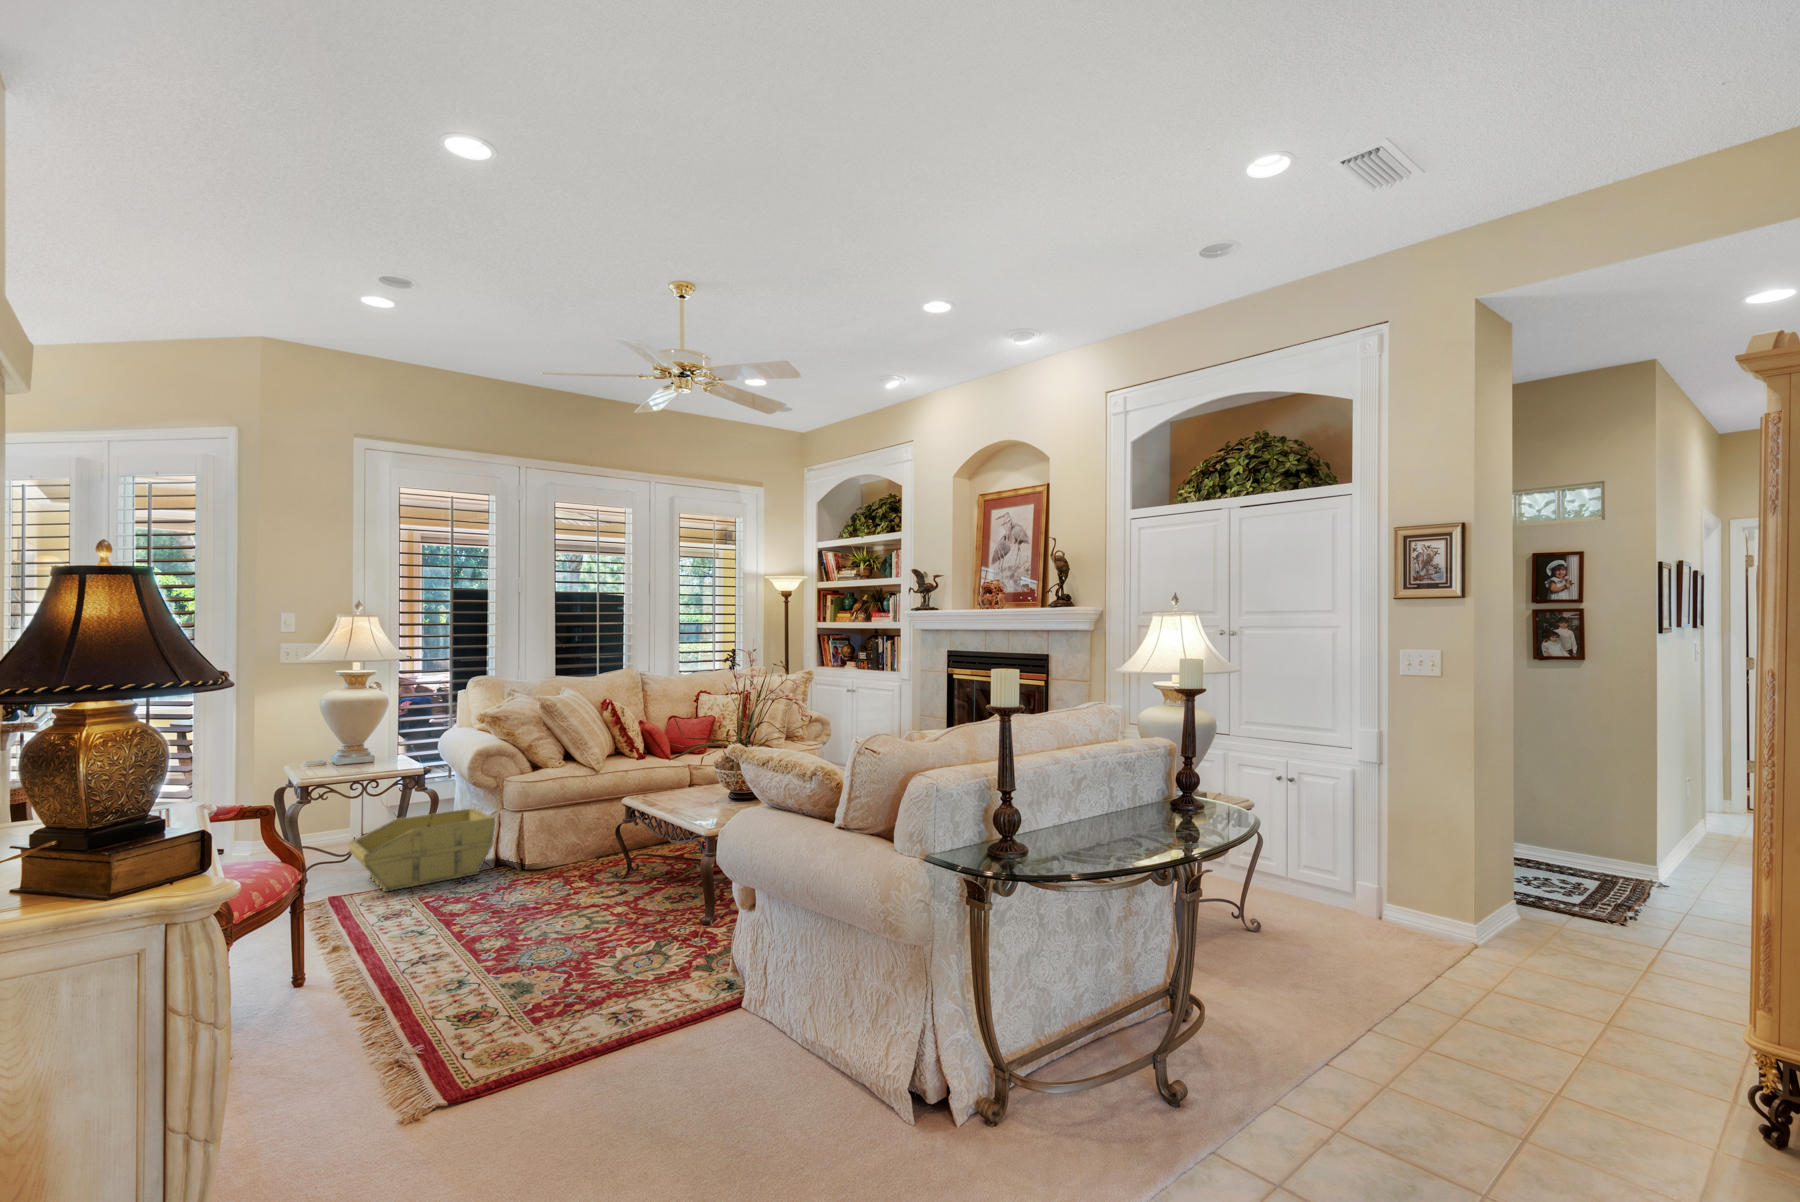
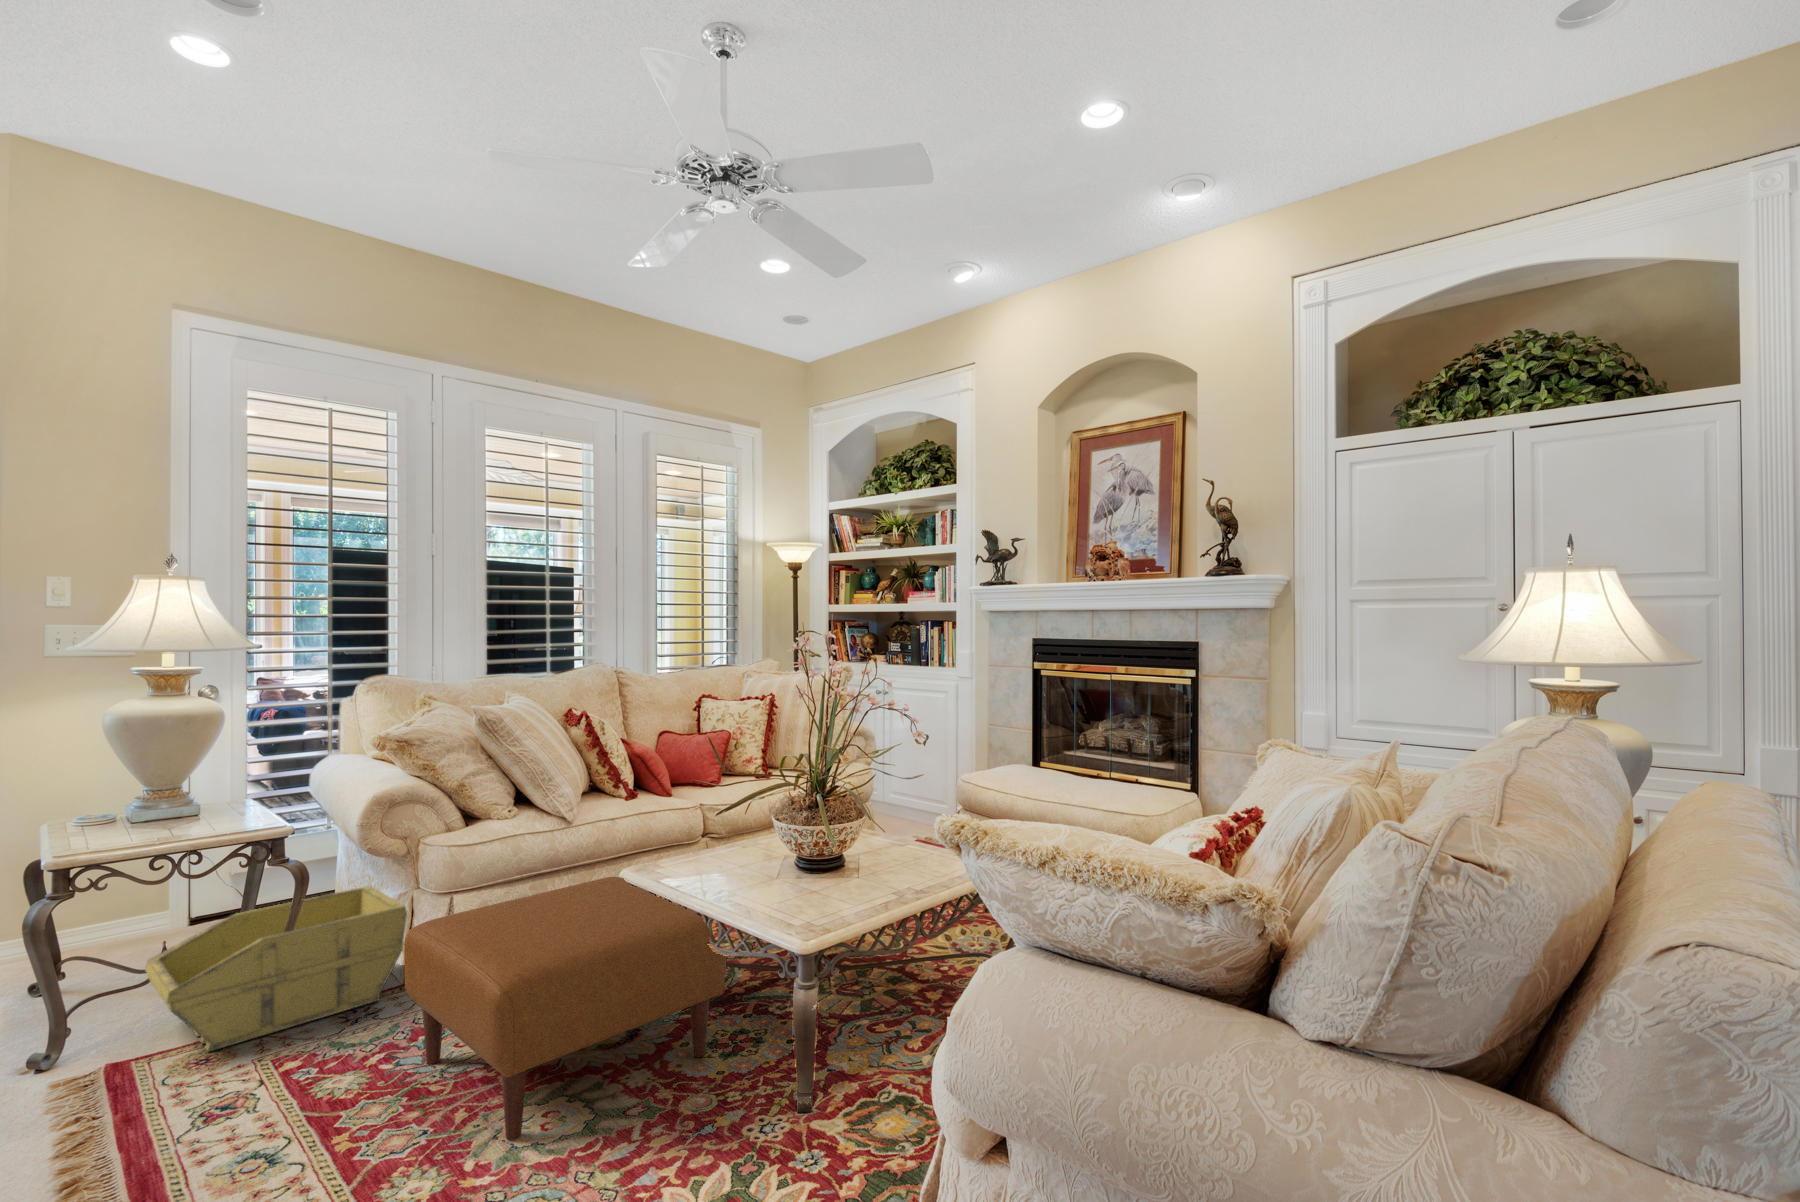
ottoman: none [492,802,674,930] -> present [404,877,726,1140]

